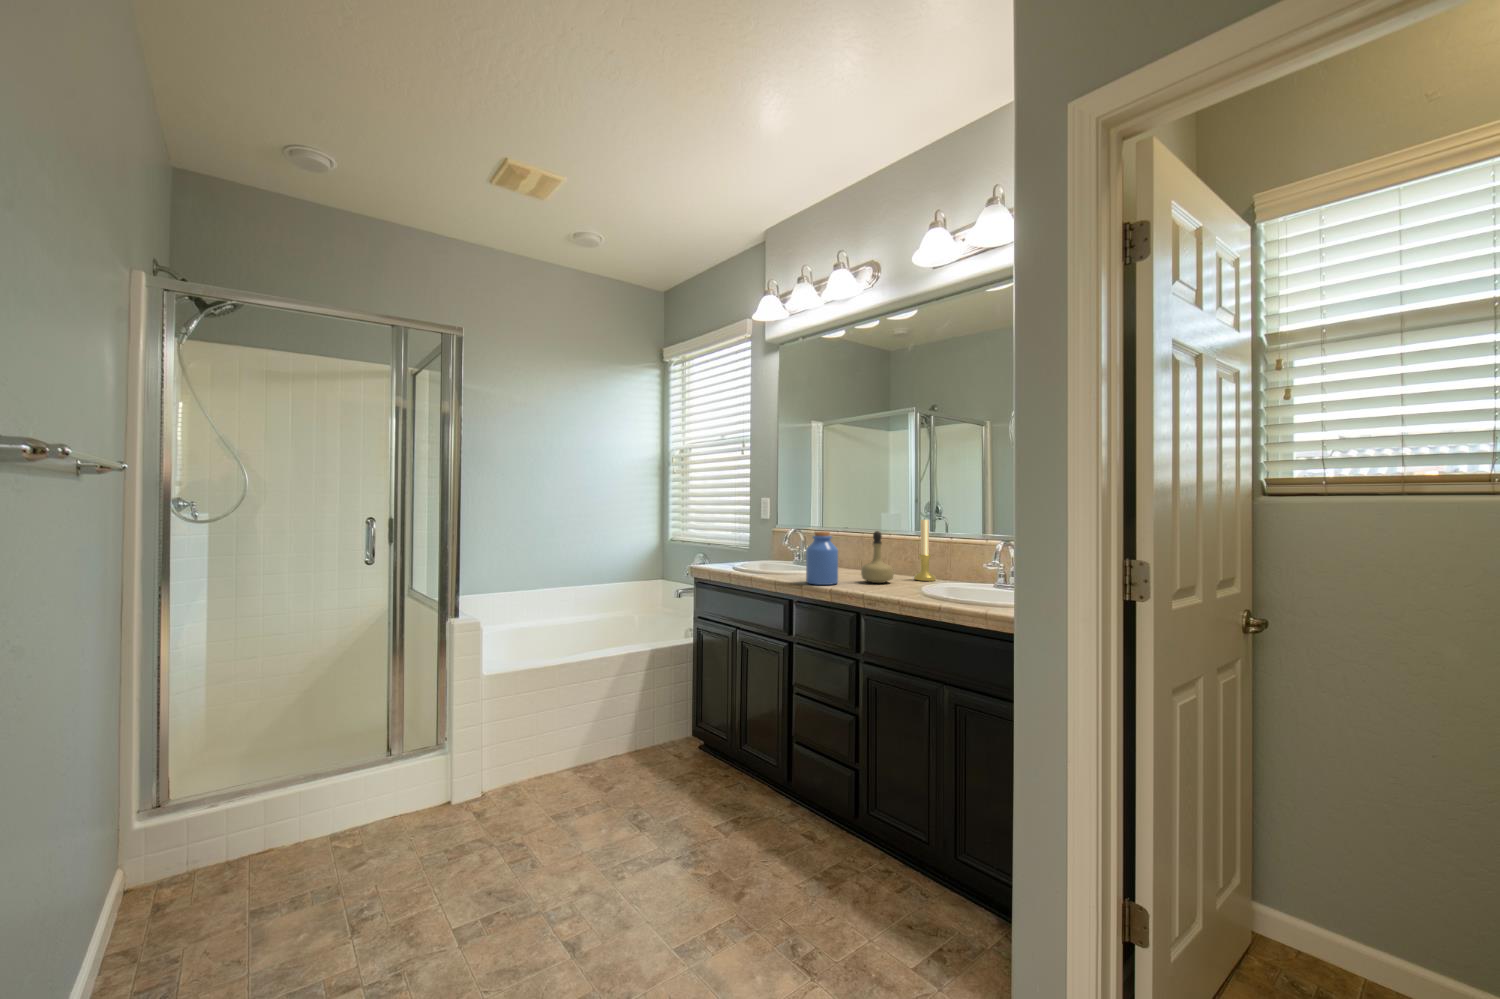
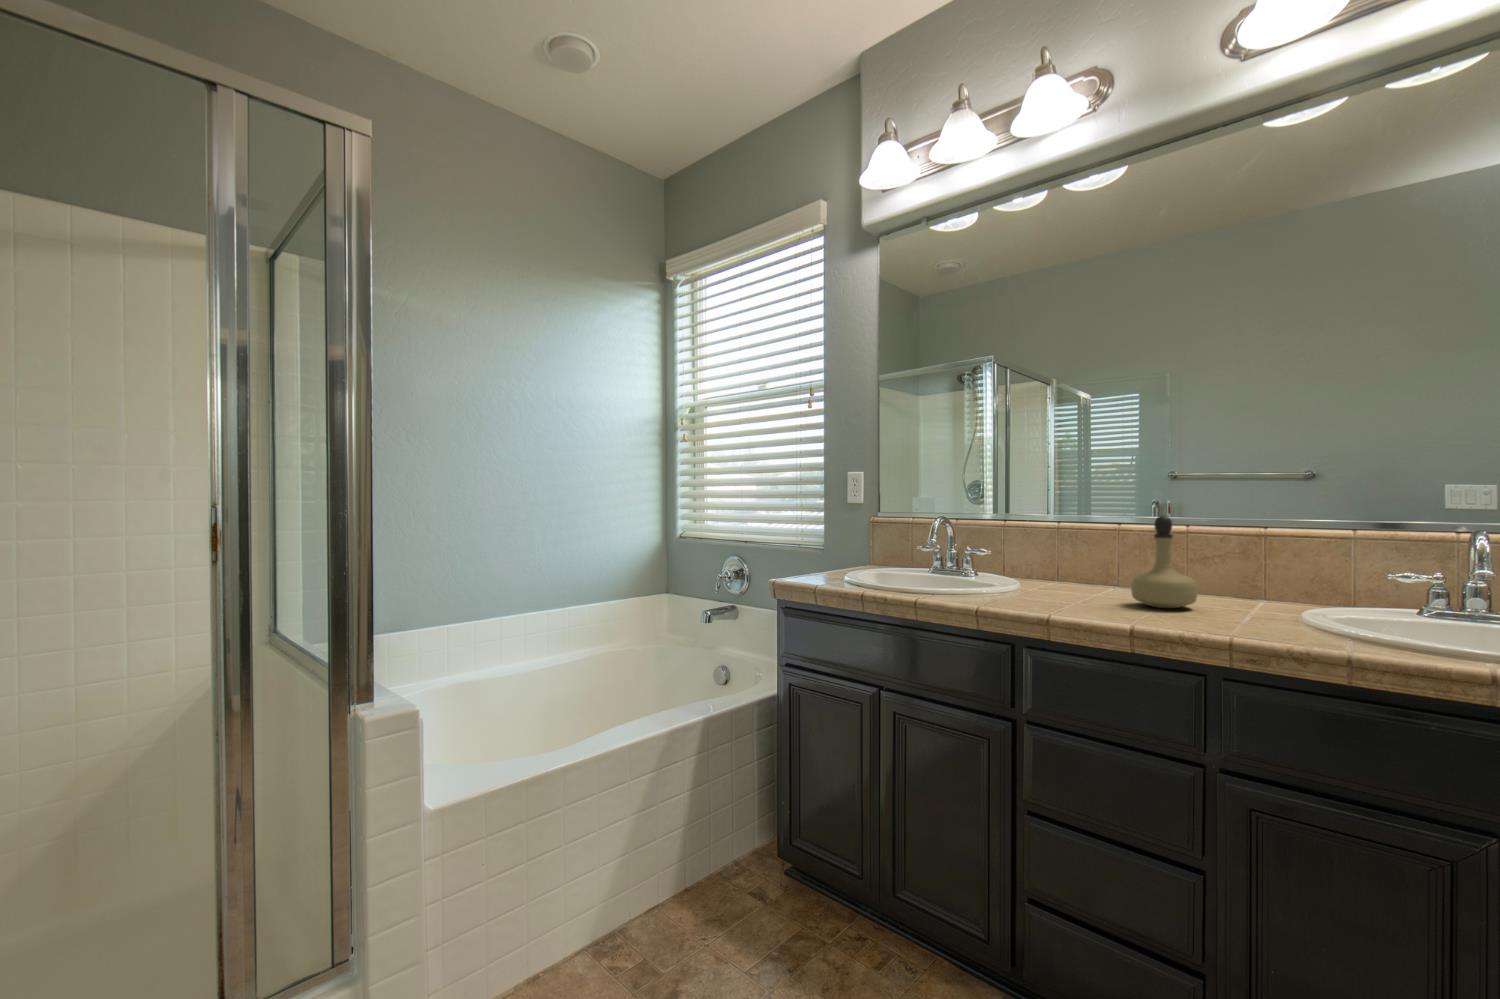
candle holder: present [914,520,936,581] -> none [1200,492,1245,601]
jar: present [806,532,838,585] -> none [1044,517,1109,615]

